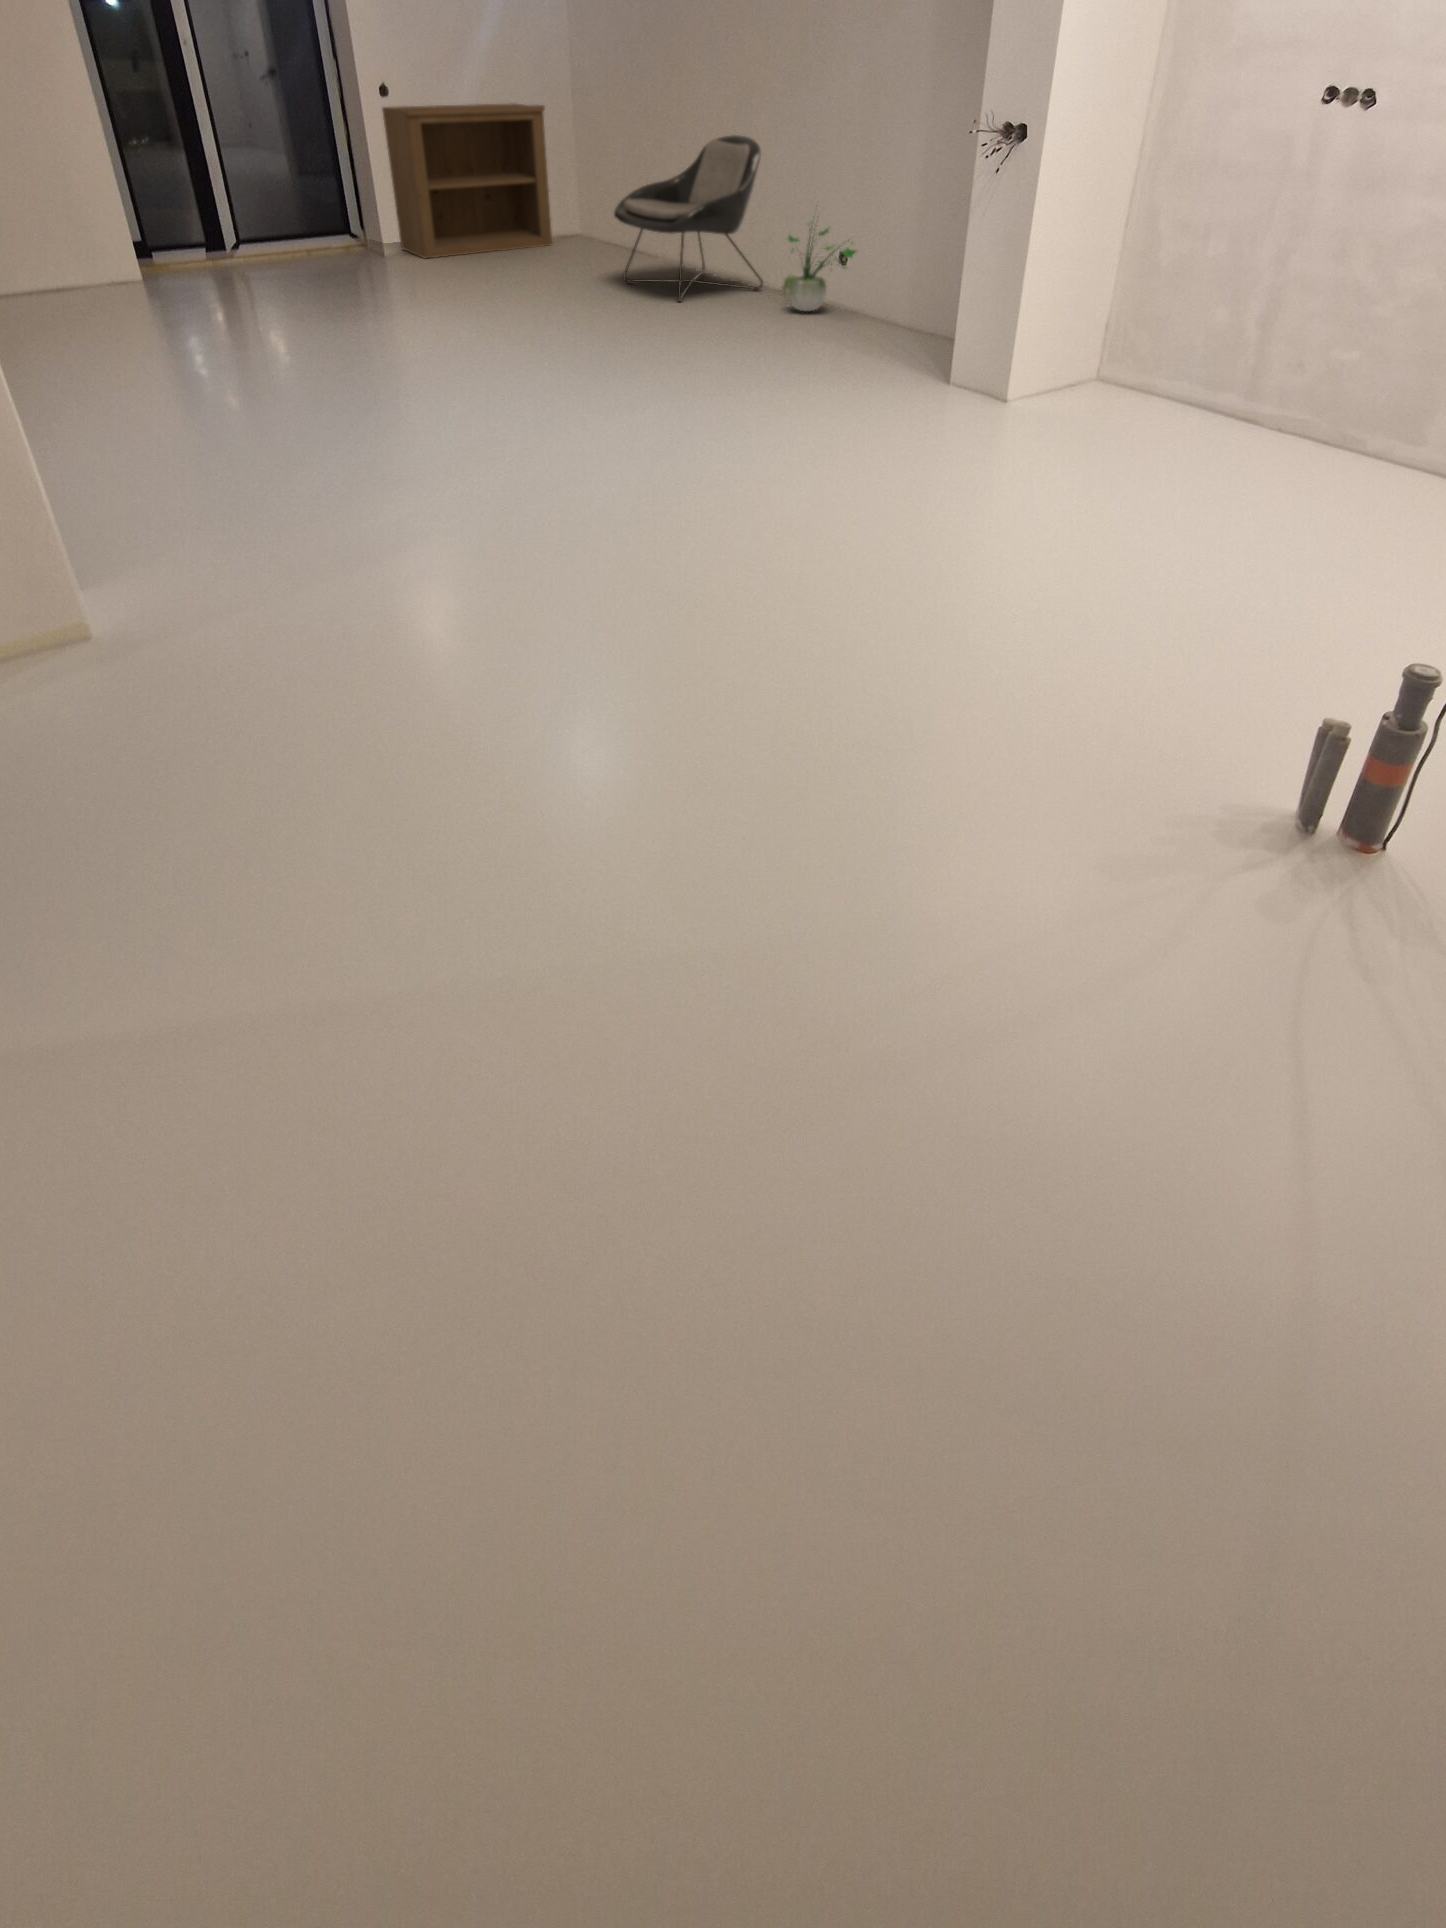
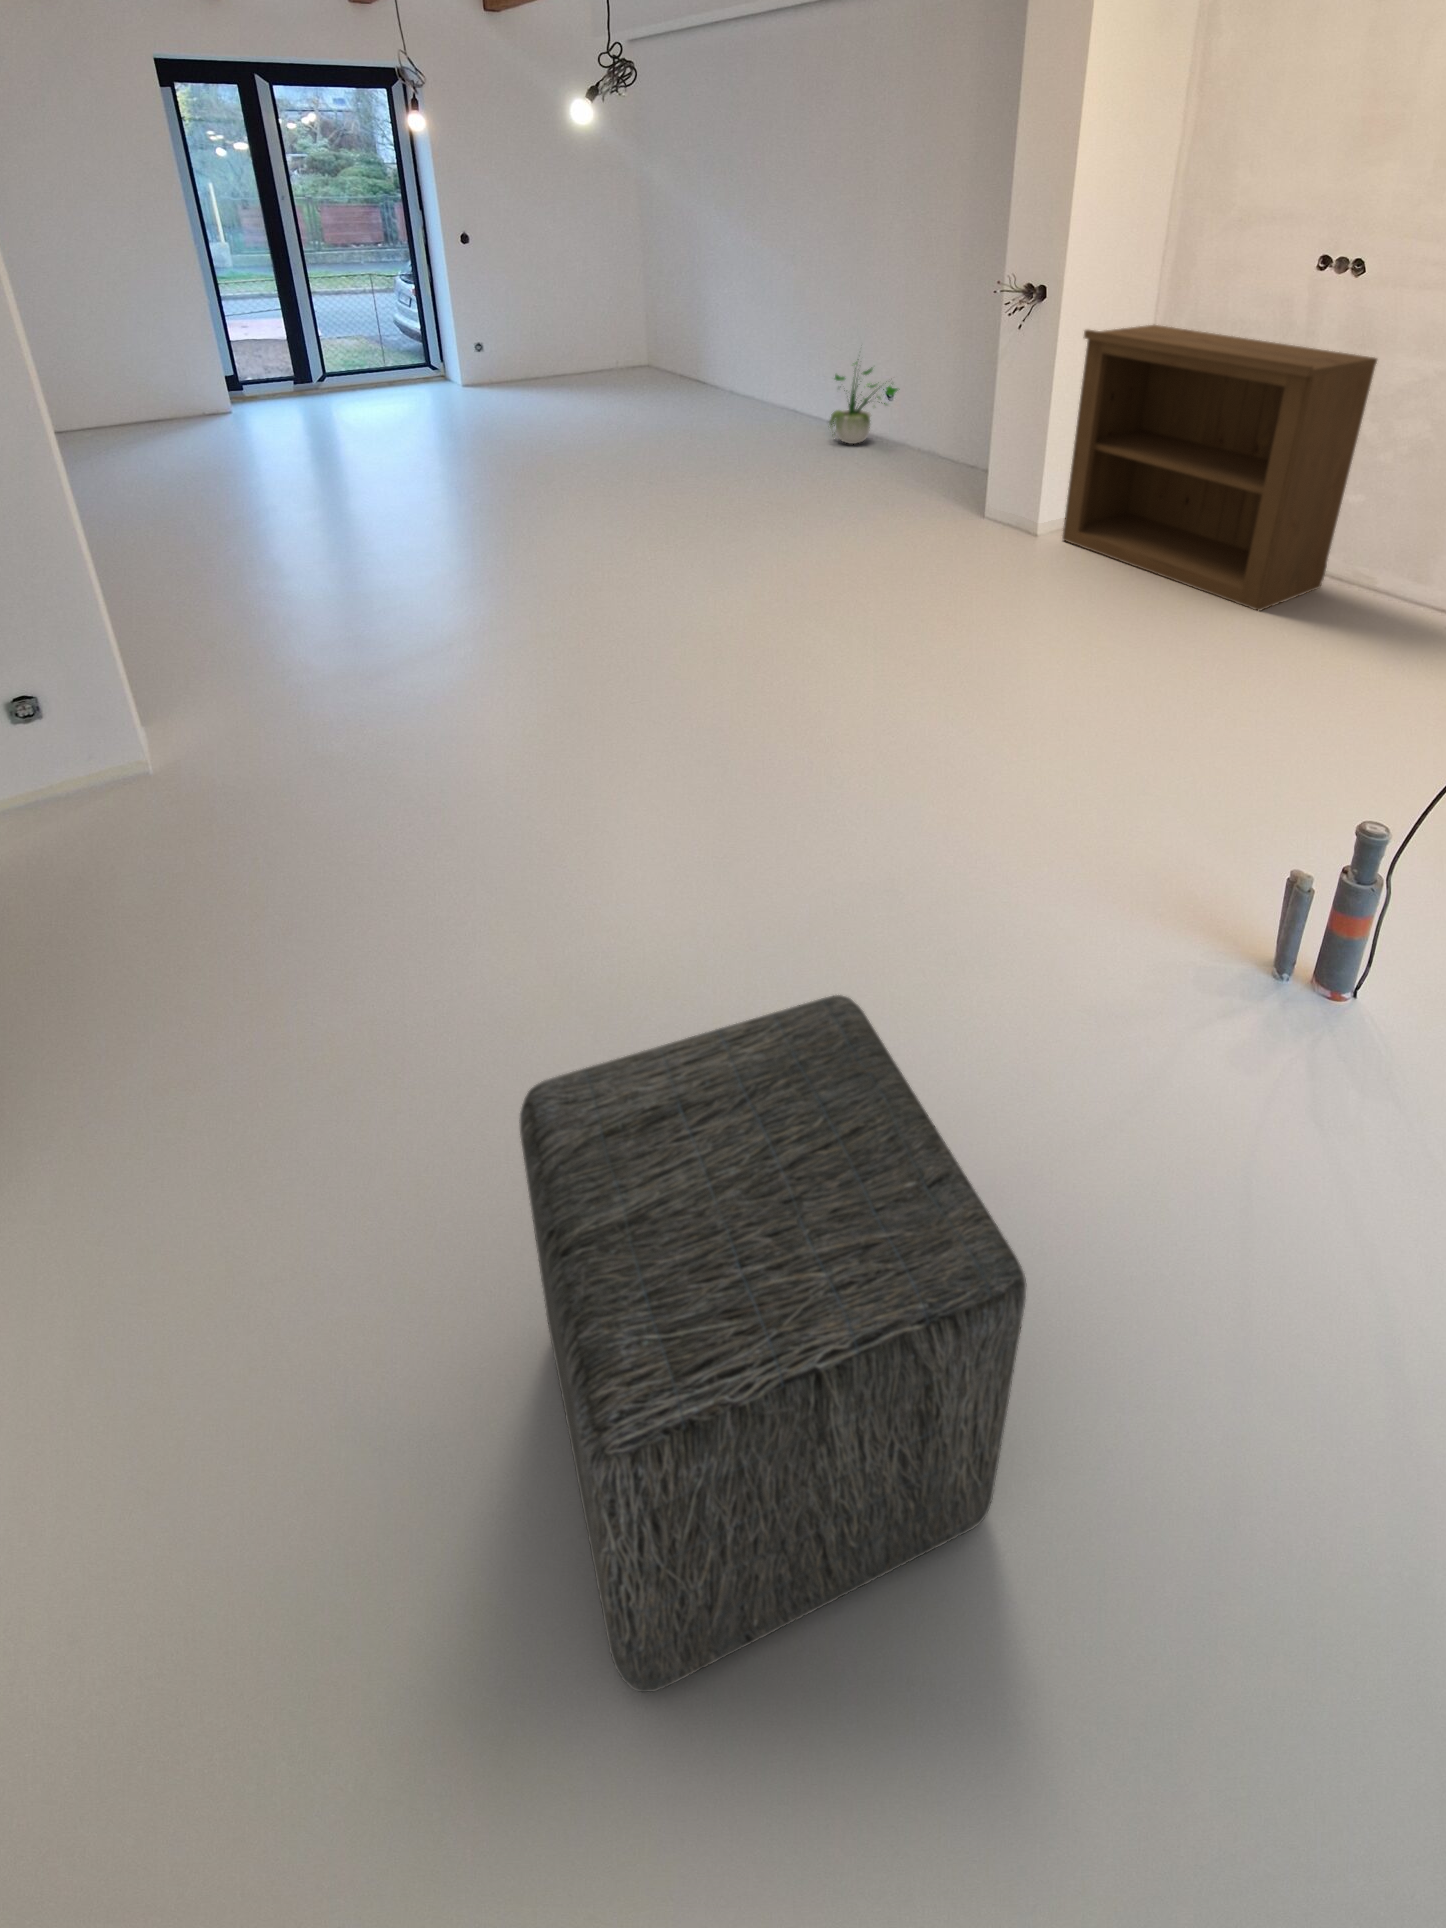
bookshelf: present [382,103,552,258] -> present [1062,325,1377,611]
lounge chair: present [614,135,763,302] -> none [675,283,813,434]
ottoman: none [552,827,1122,1518] -> present [519,995,1027,1692]

